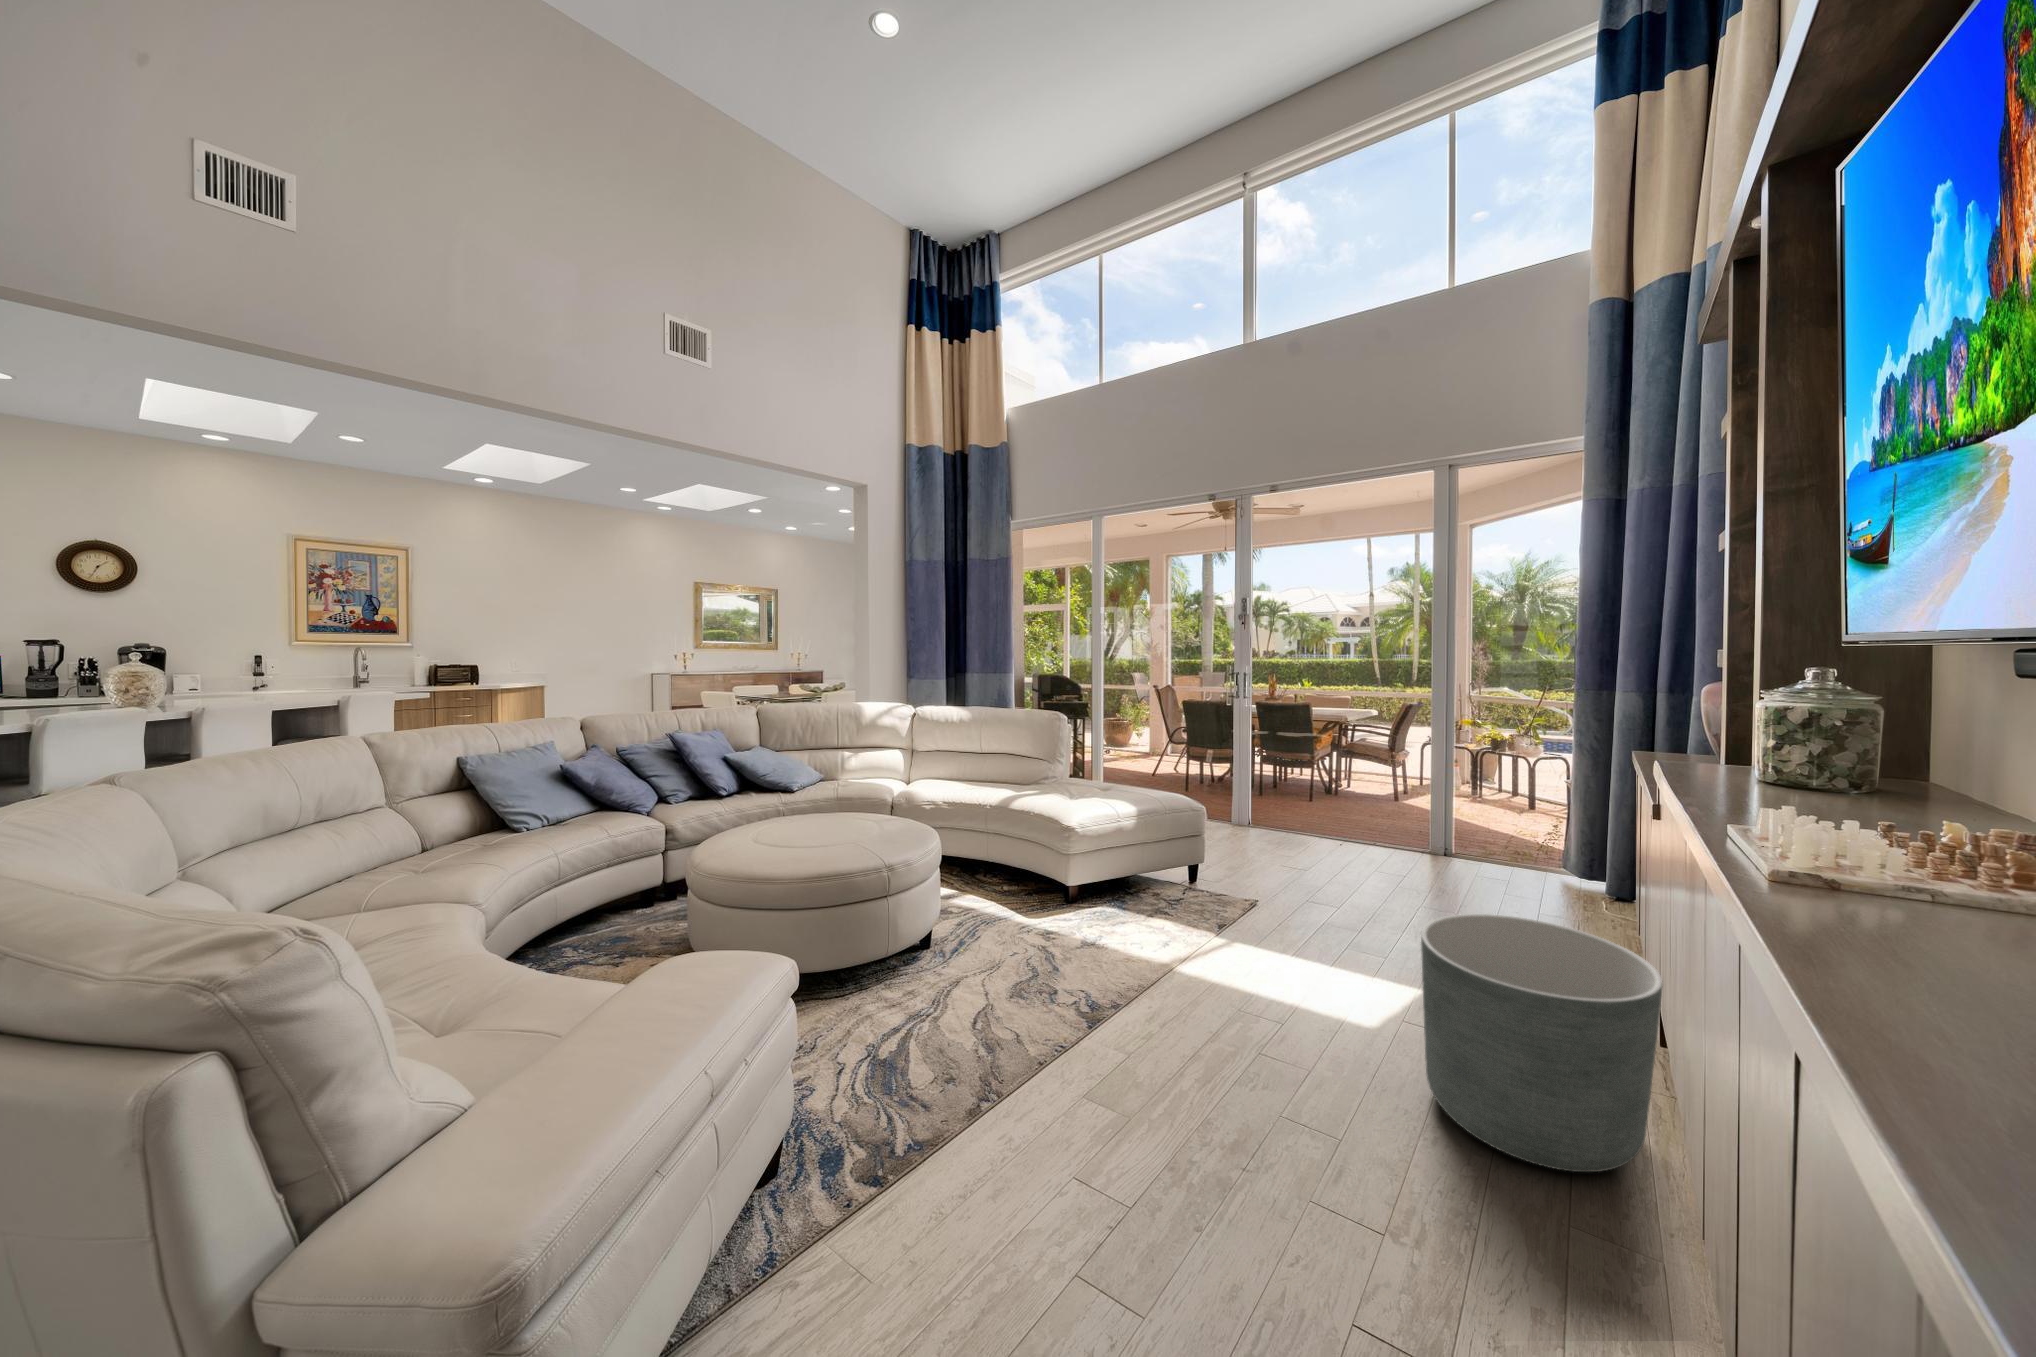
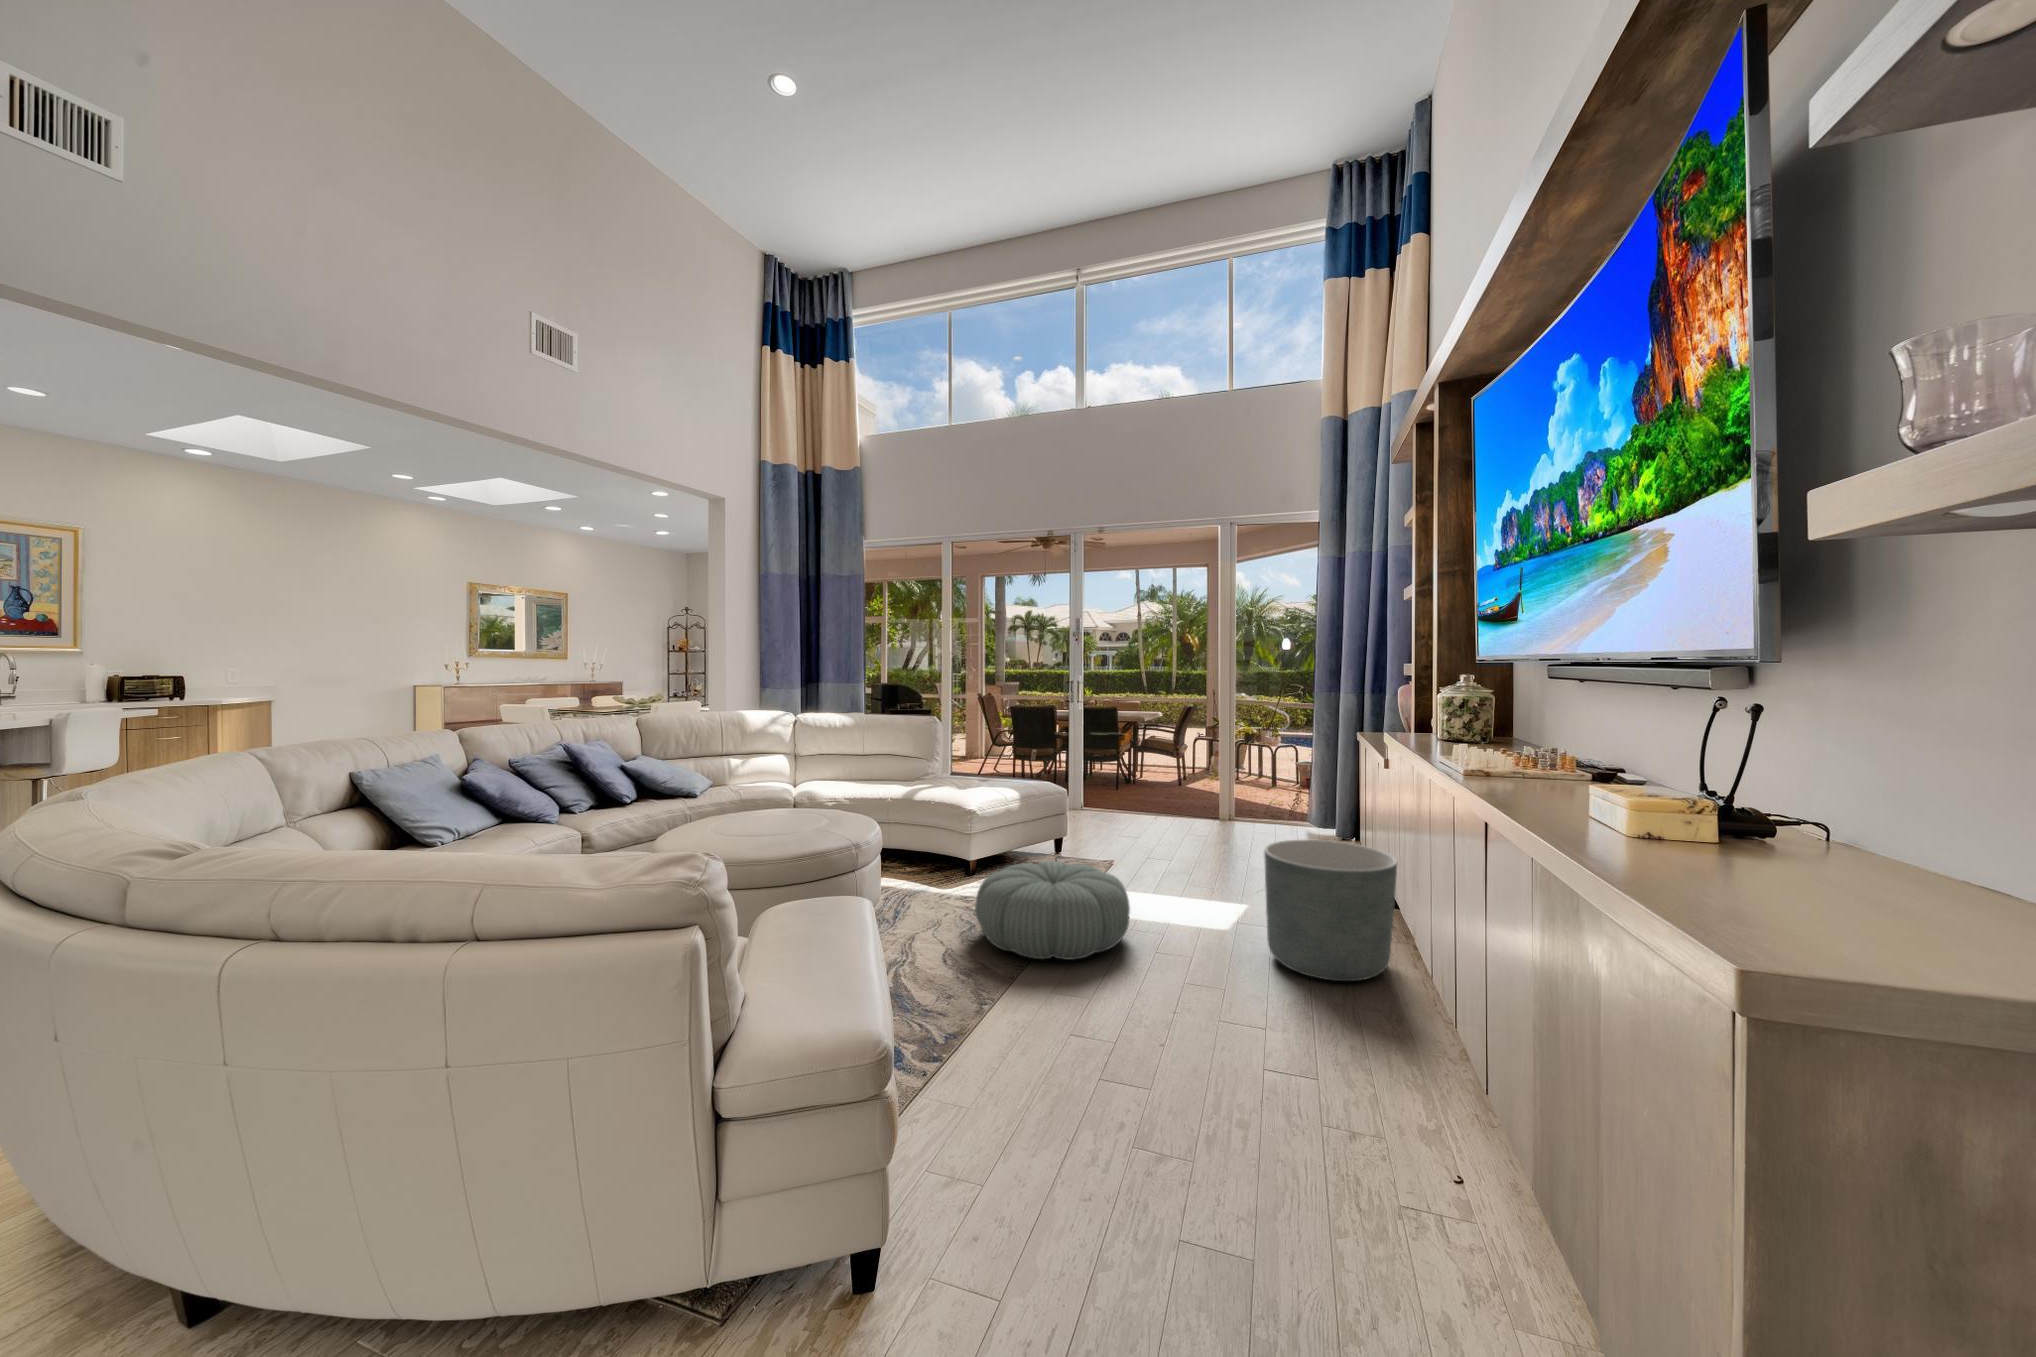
pouf: none [1023,902,1226,1052] -> present [975,861,1130,960]

